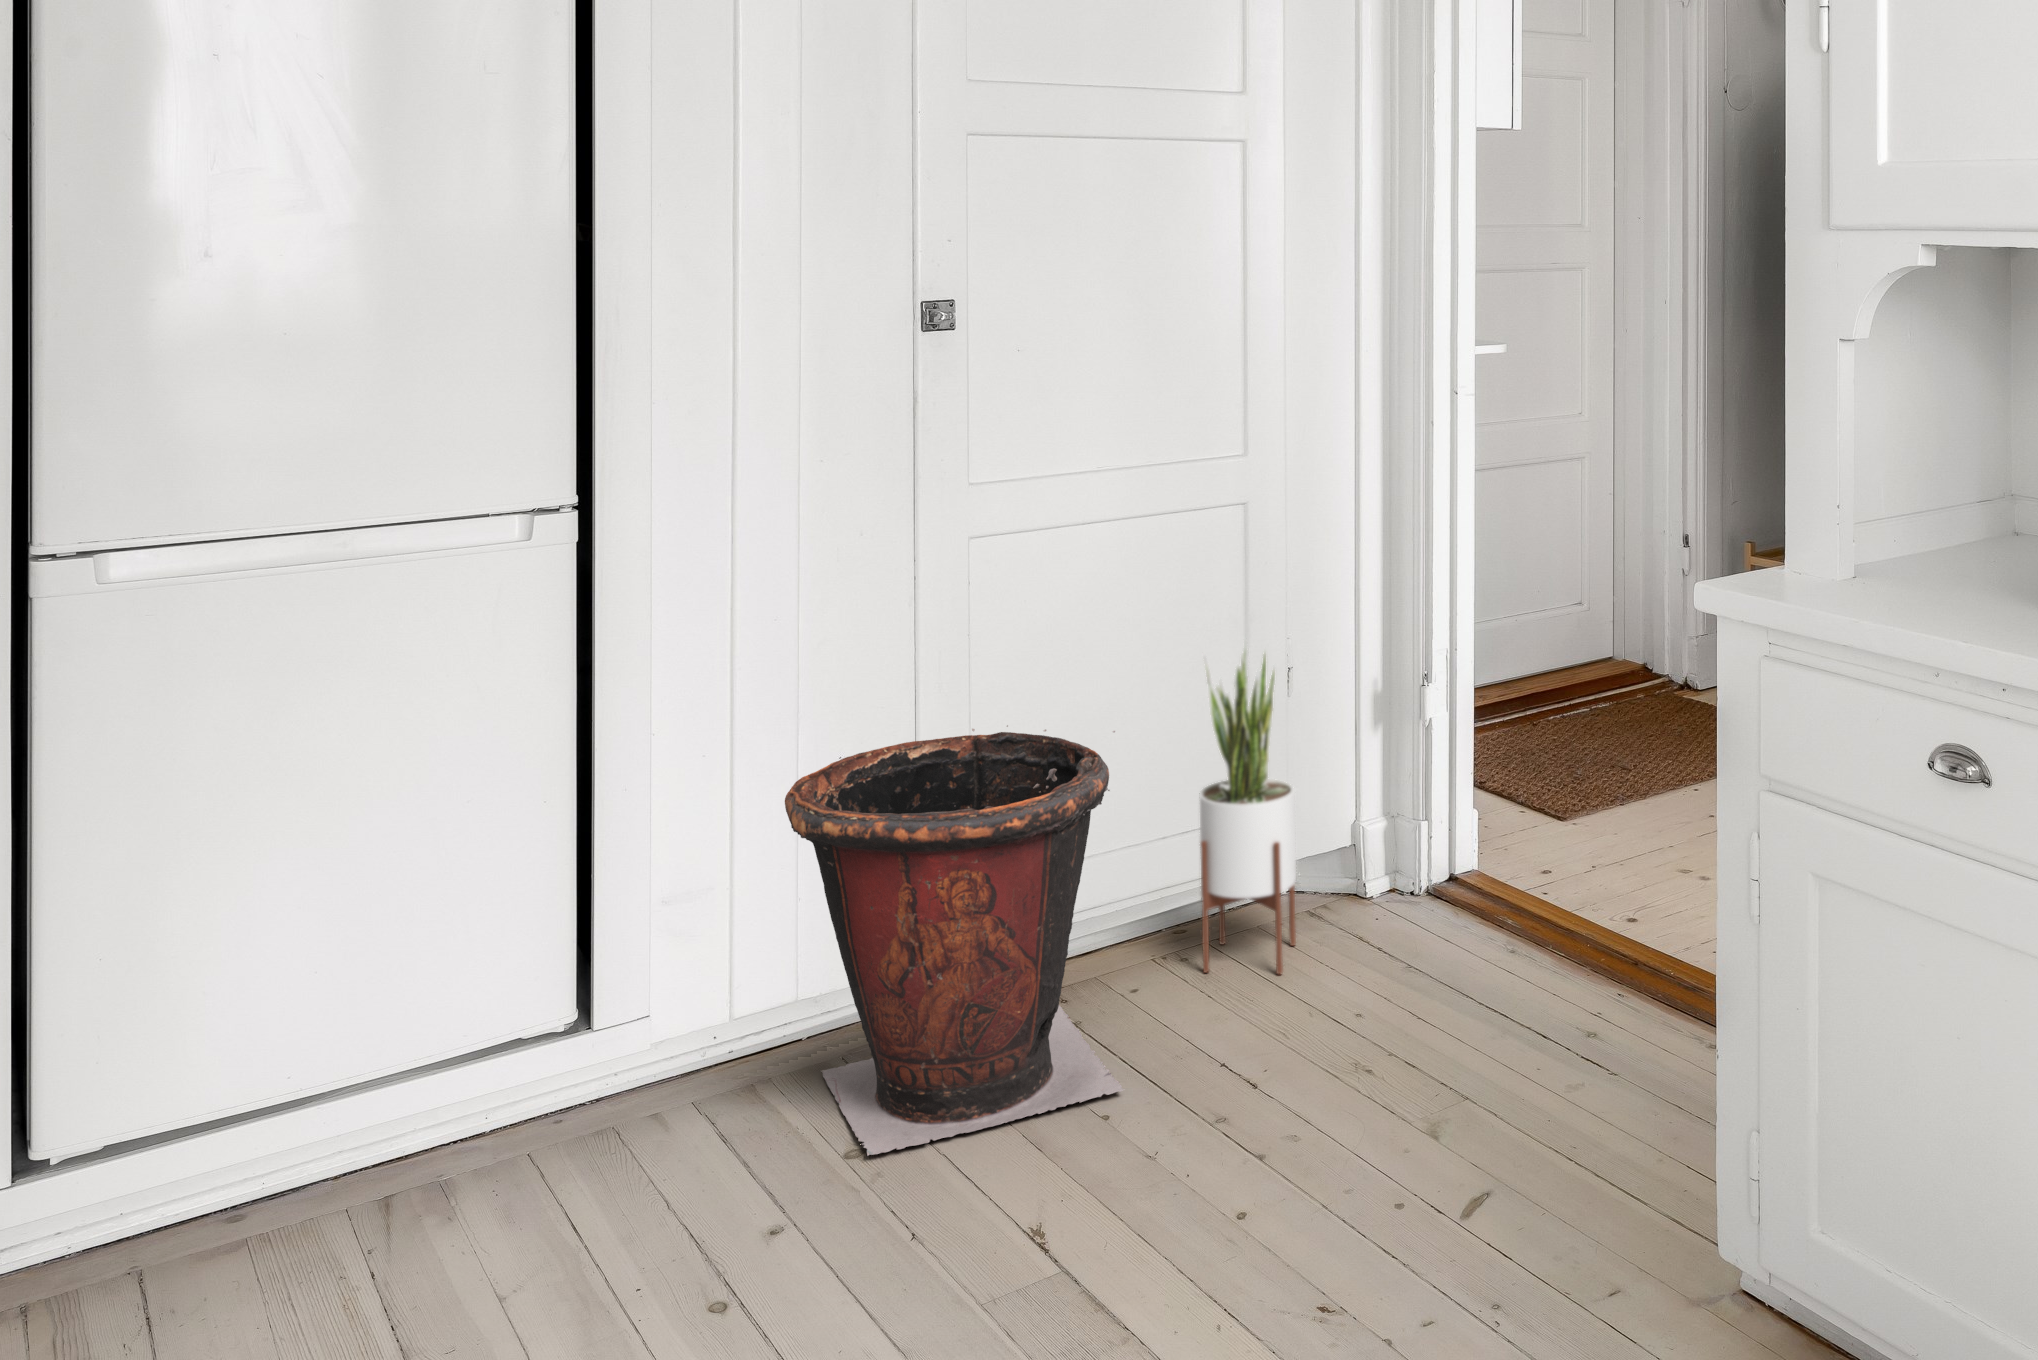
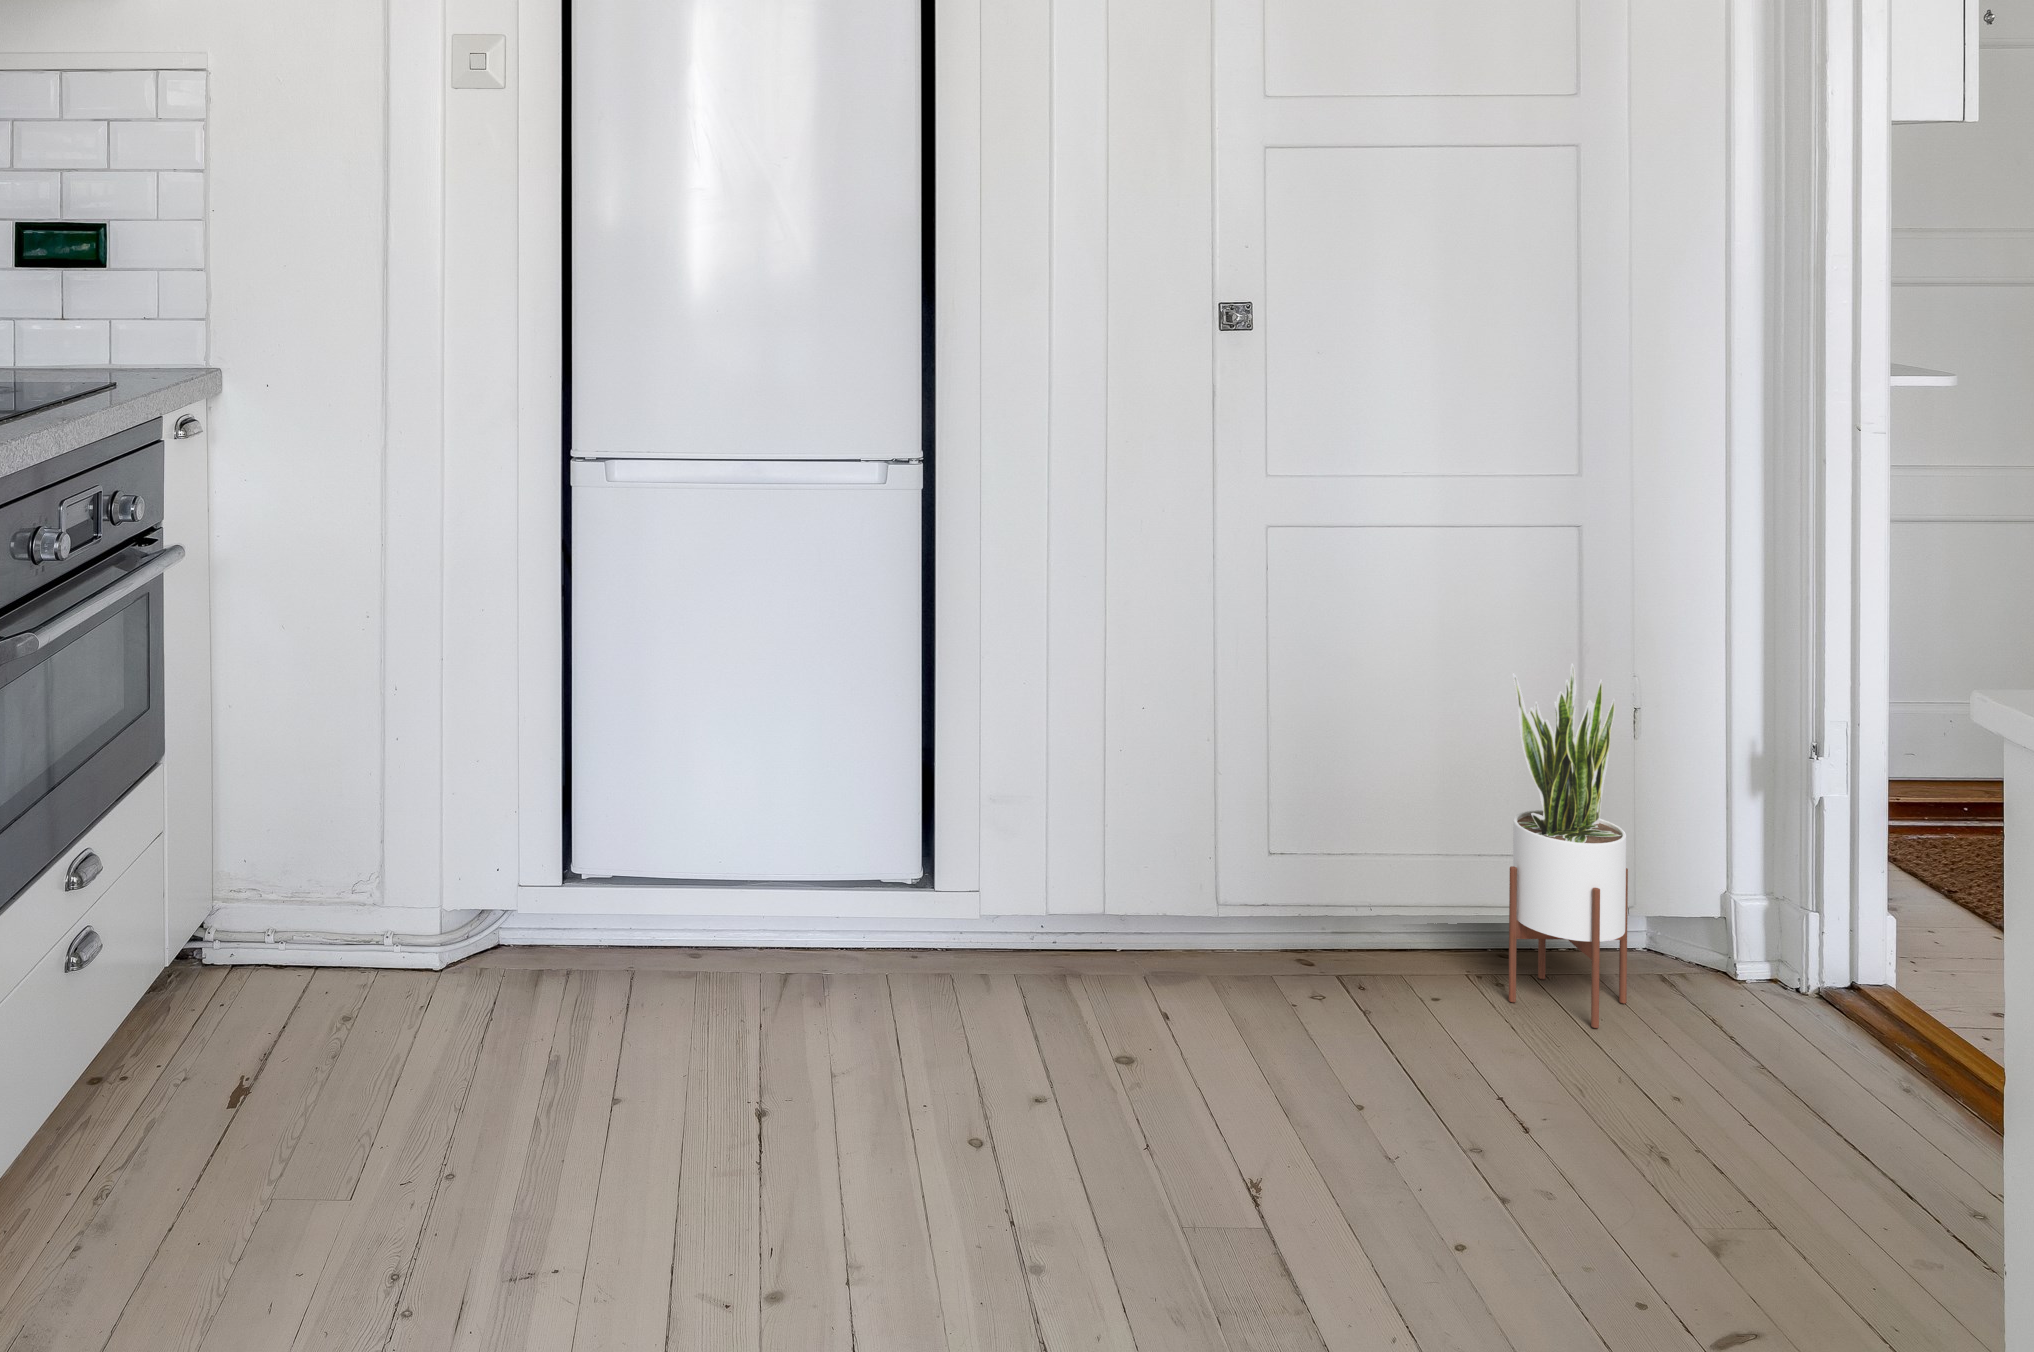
waste bin: present [785,725,1125,1156] -> none [1081,705,1392,1087]

